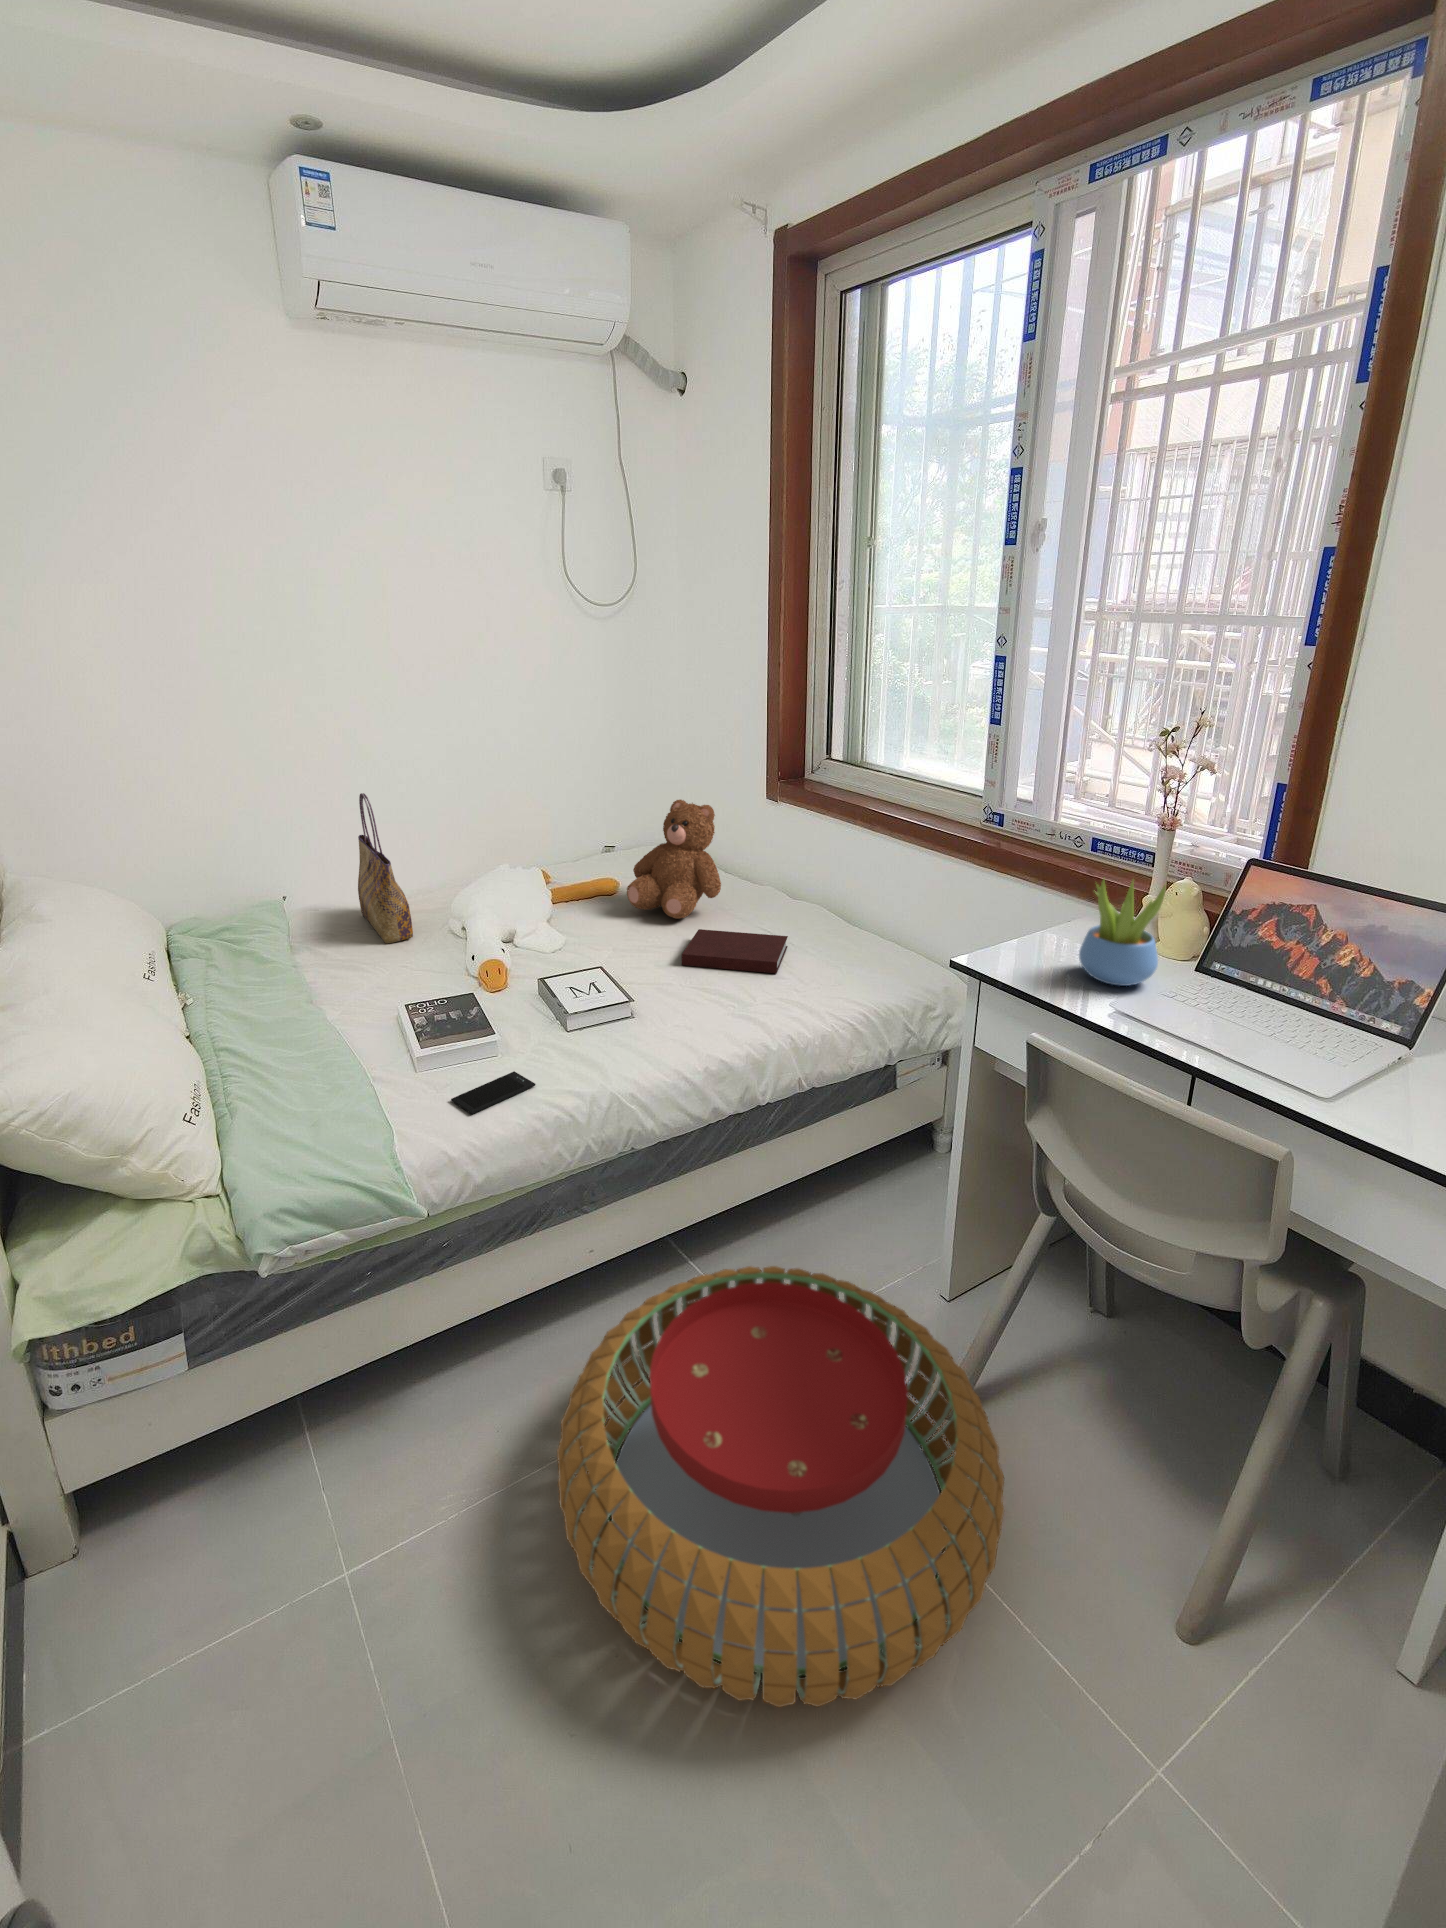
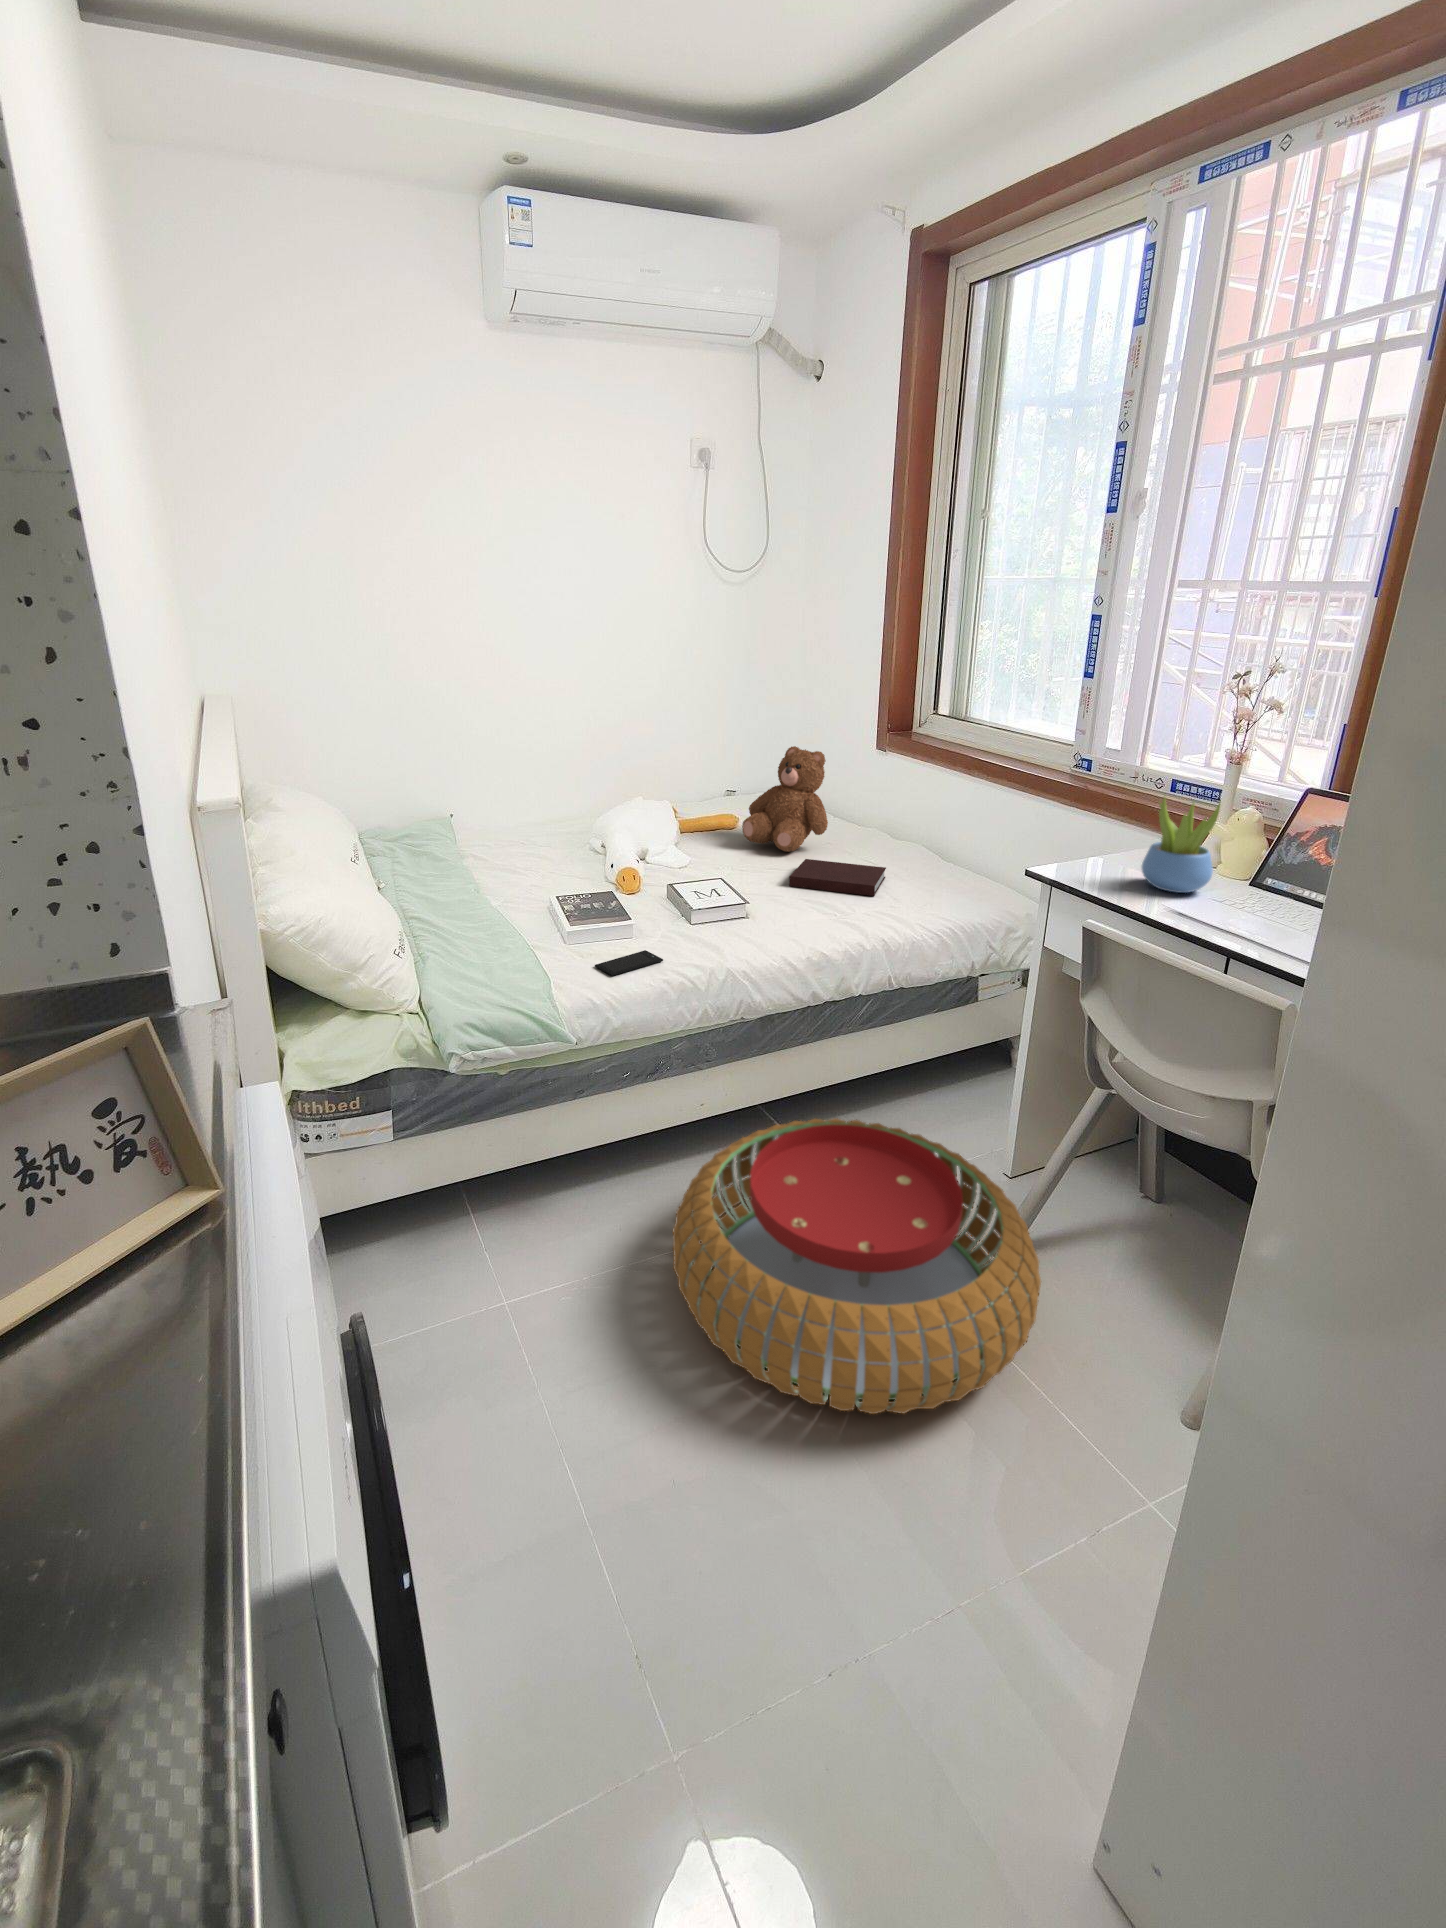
tote bag: present [358,793,413,944] -> none [510,728,556,858]

